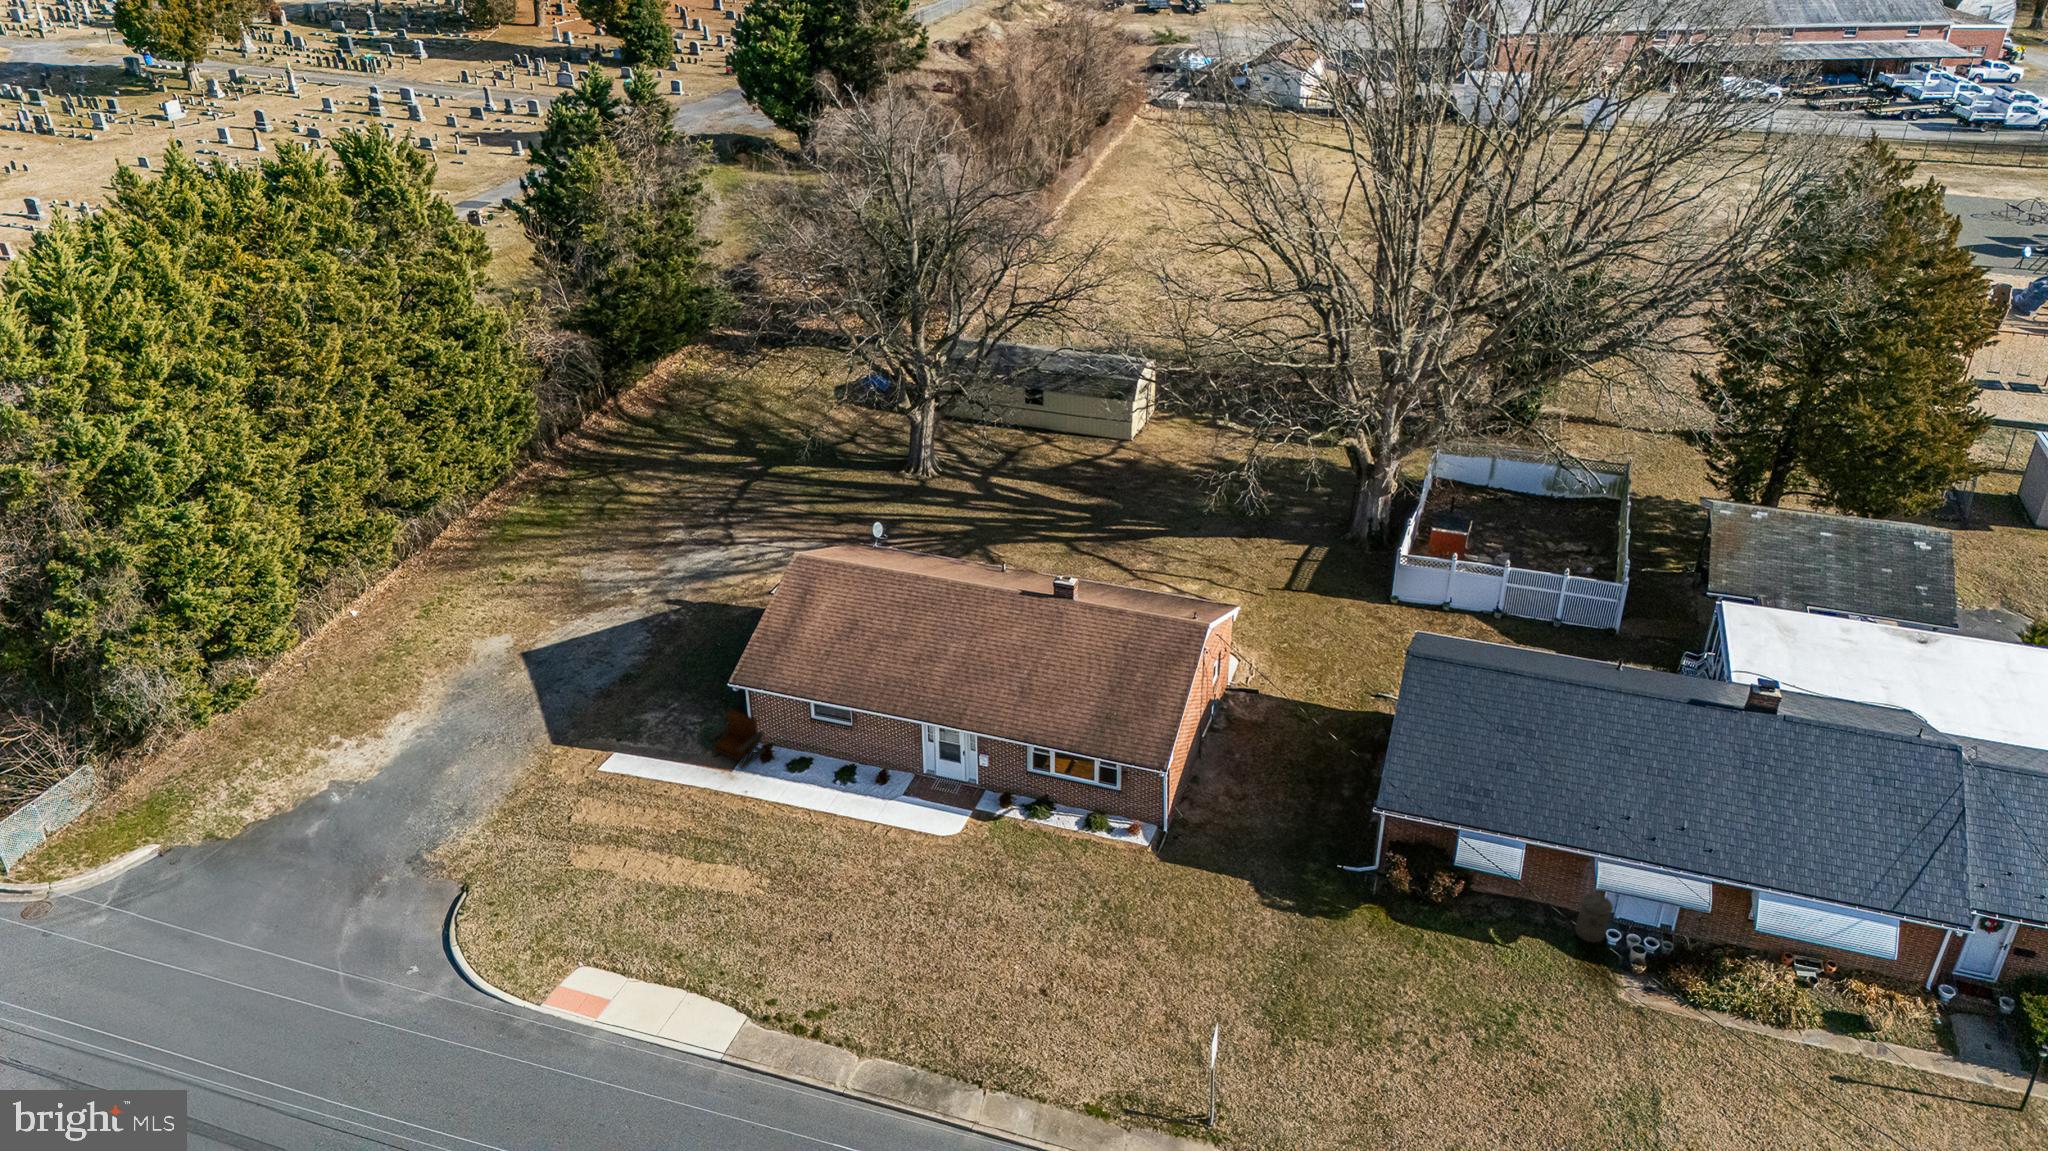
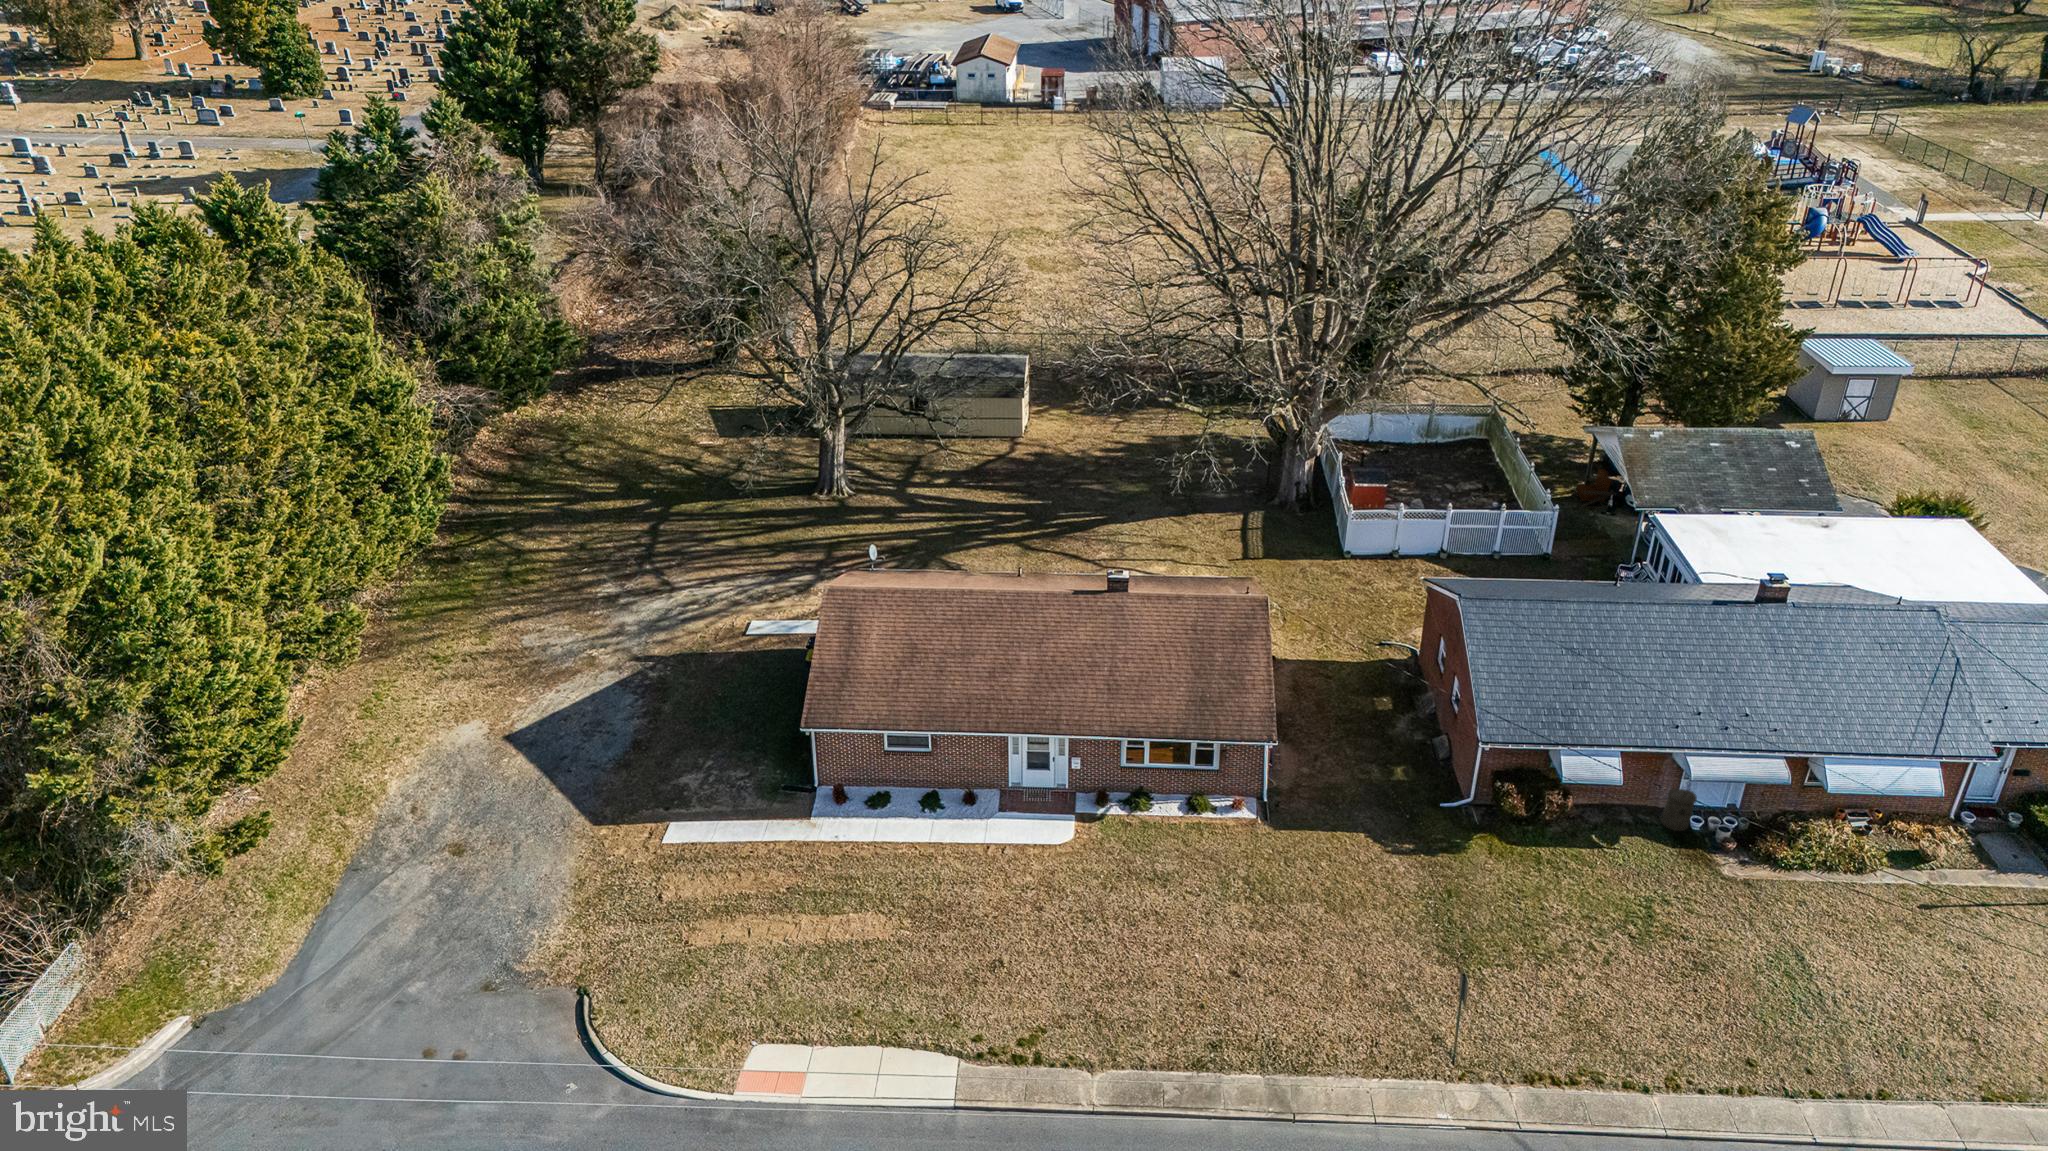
lounge chair: present [709,710,765,768] -> present [1574,469,1611,509]

